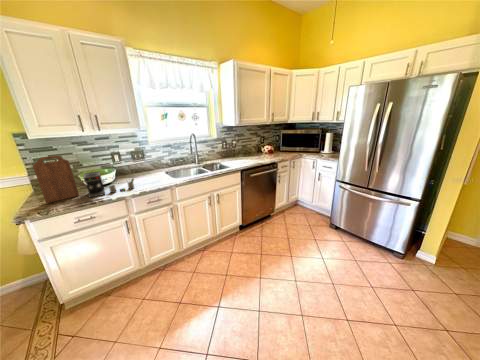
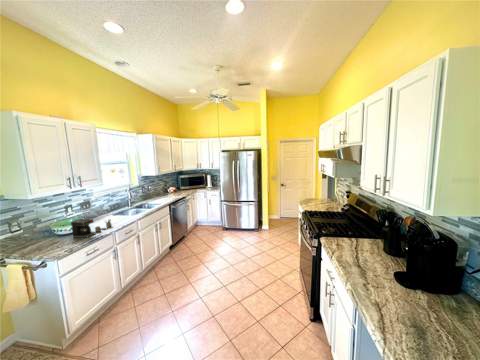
cutting board: present [33,156,79,203] -> none [43,209,69,250]

